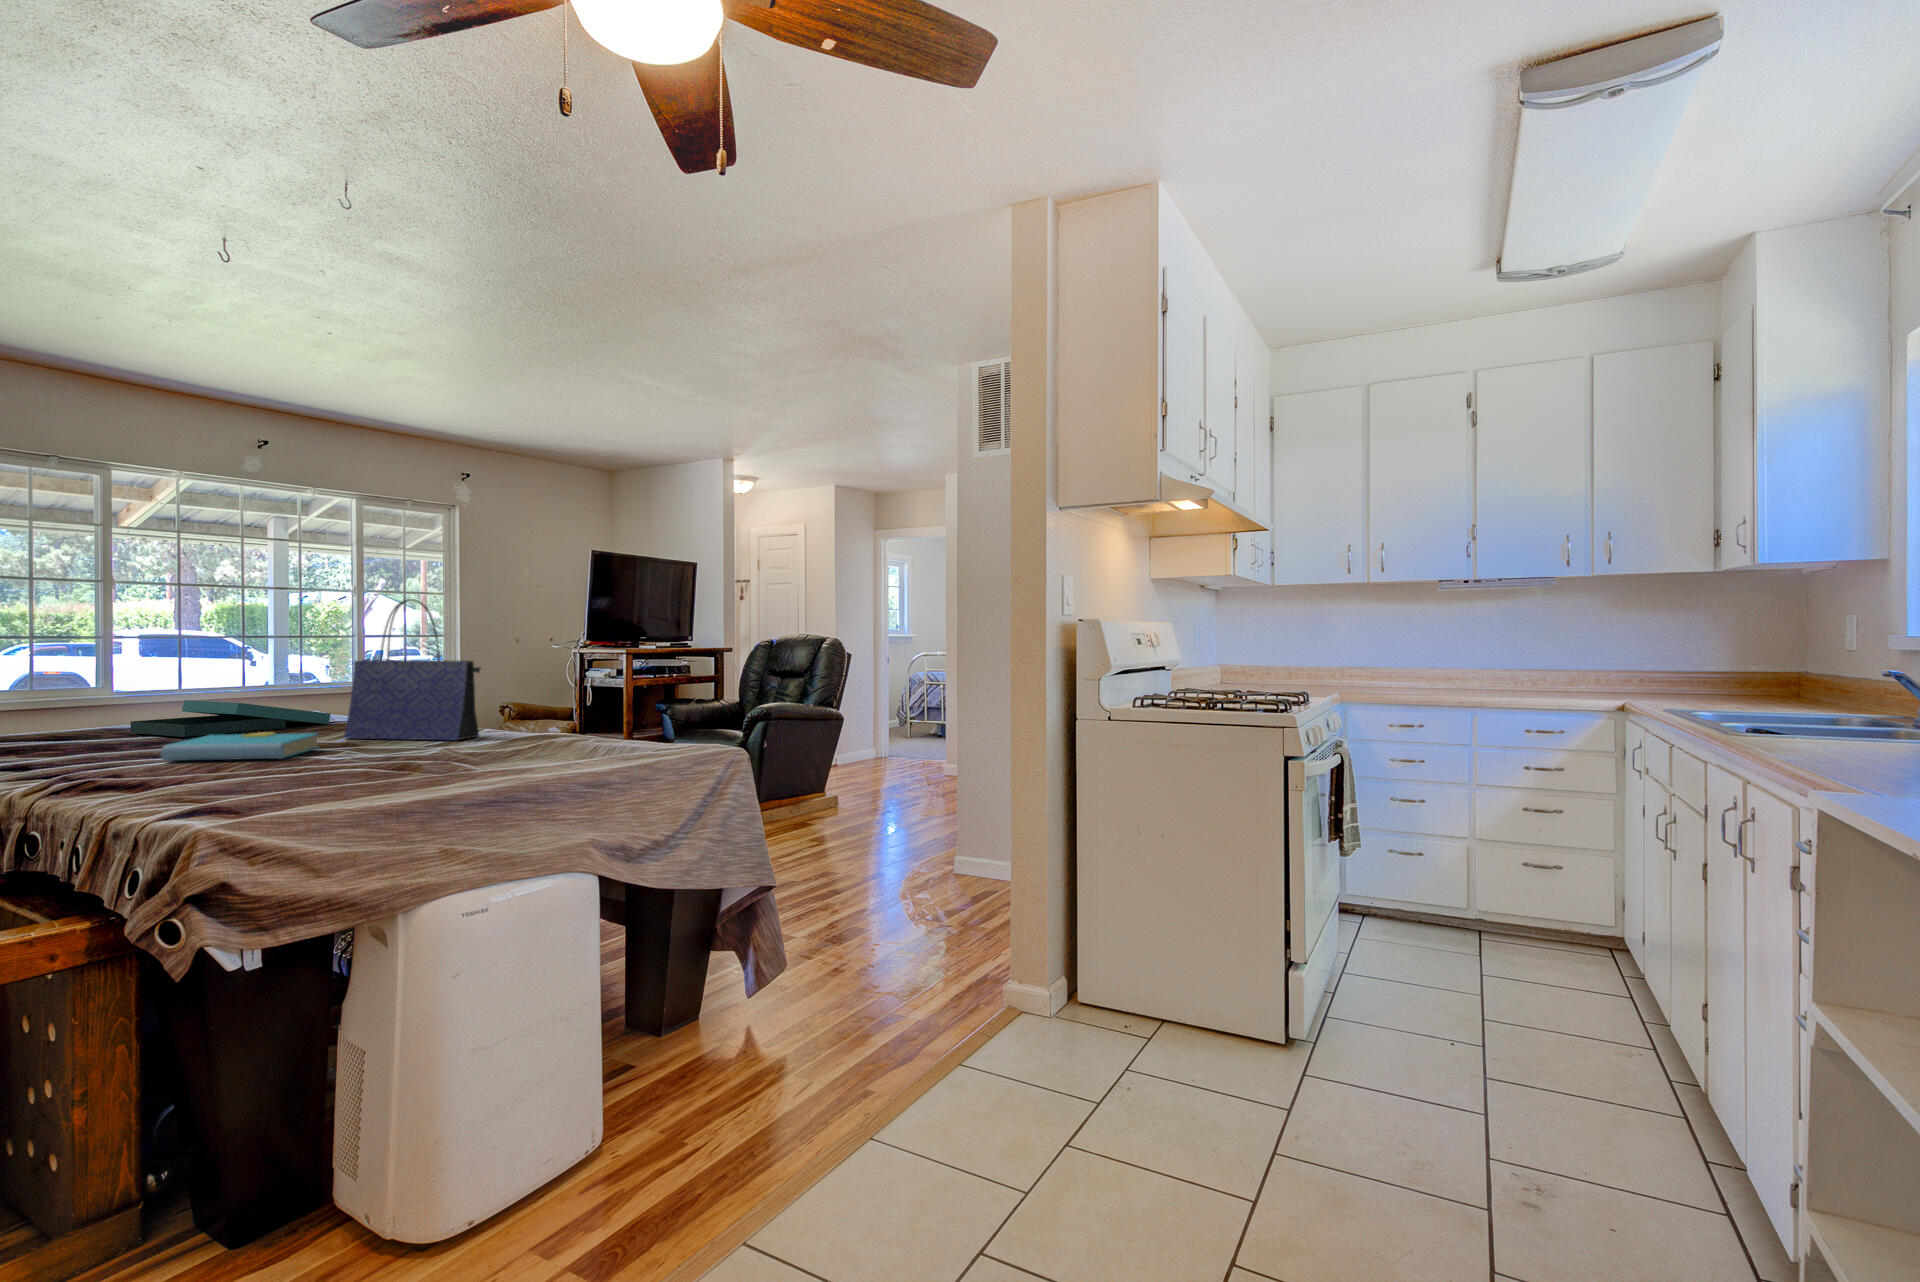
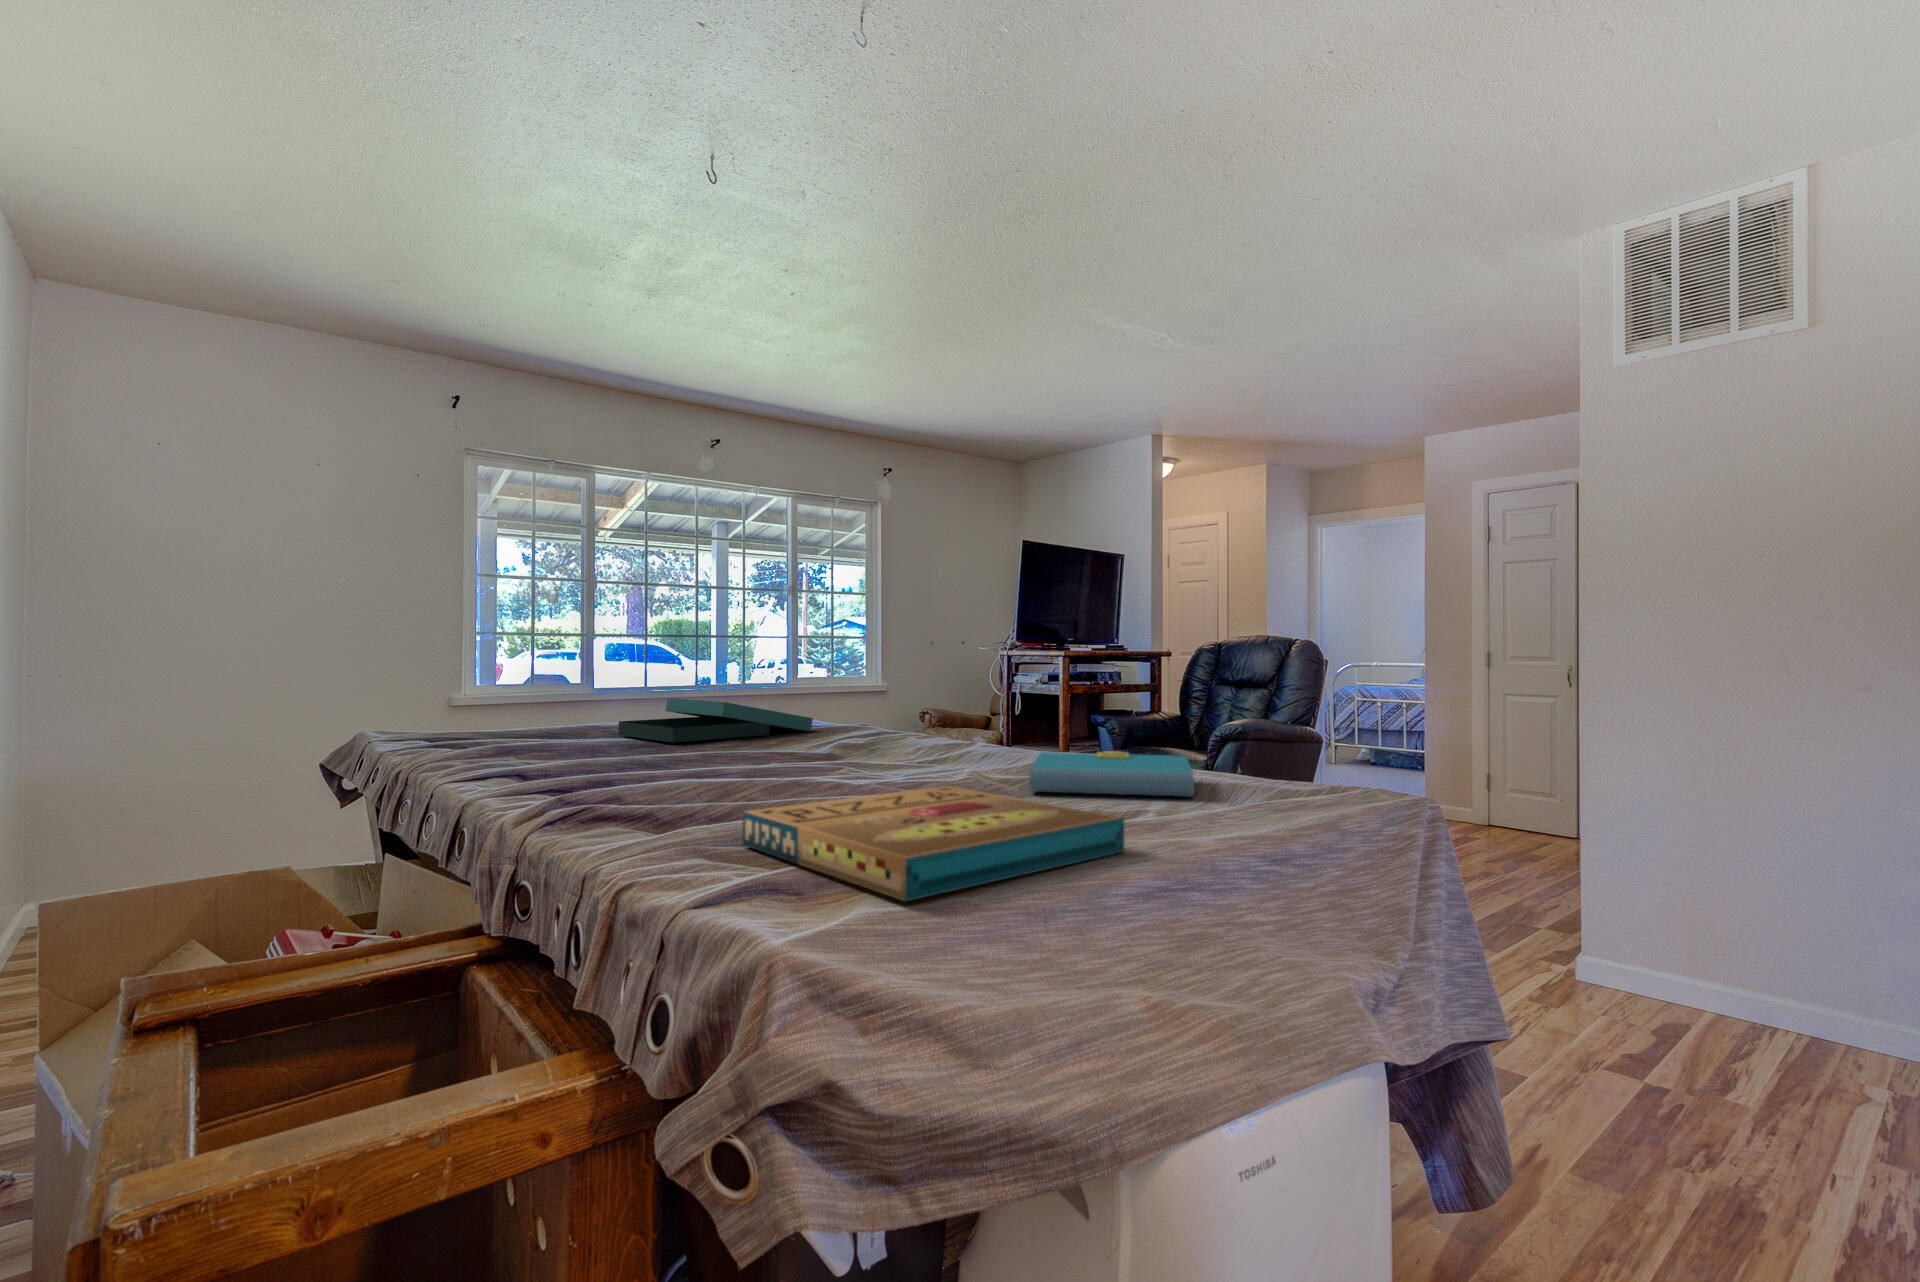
tote bag: present [344,599,480,740] -> none [845,564,1019,762]
book: present [161,732,318,761] -> present [1029,751,1194,797]
pizza box: none [210,754,469,808] -> present [743,786,1125,901]

